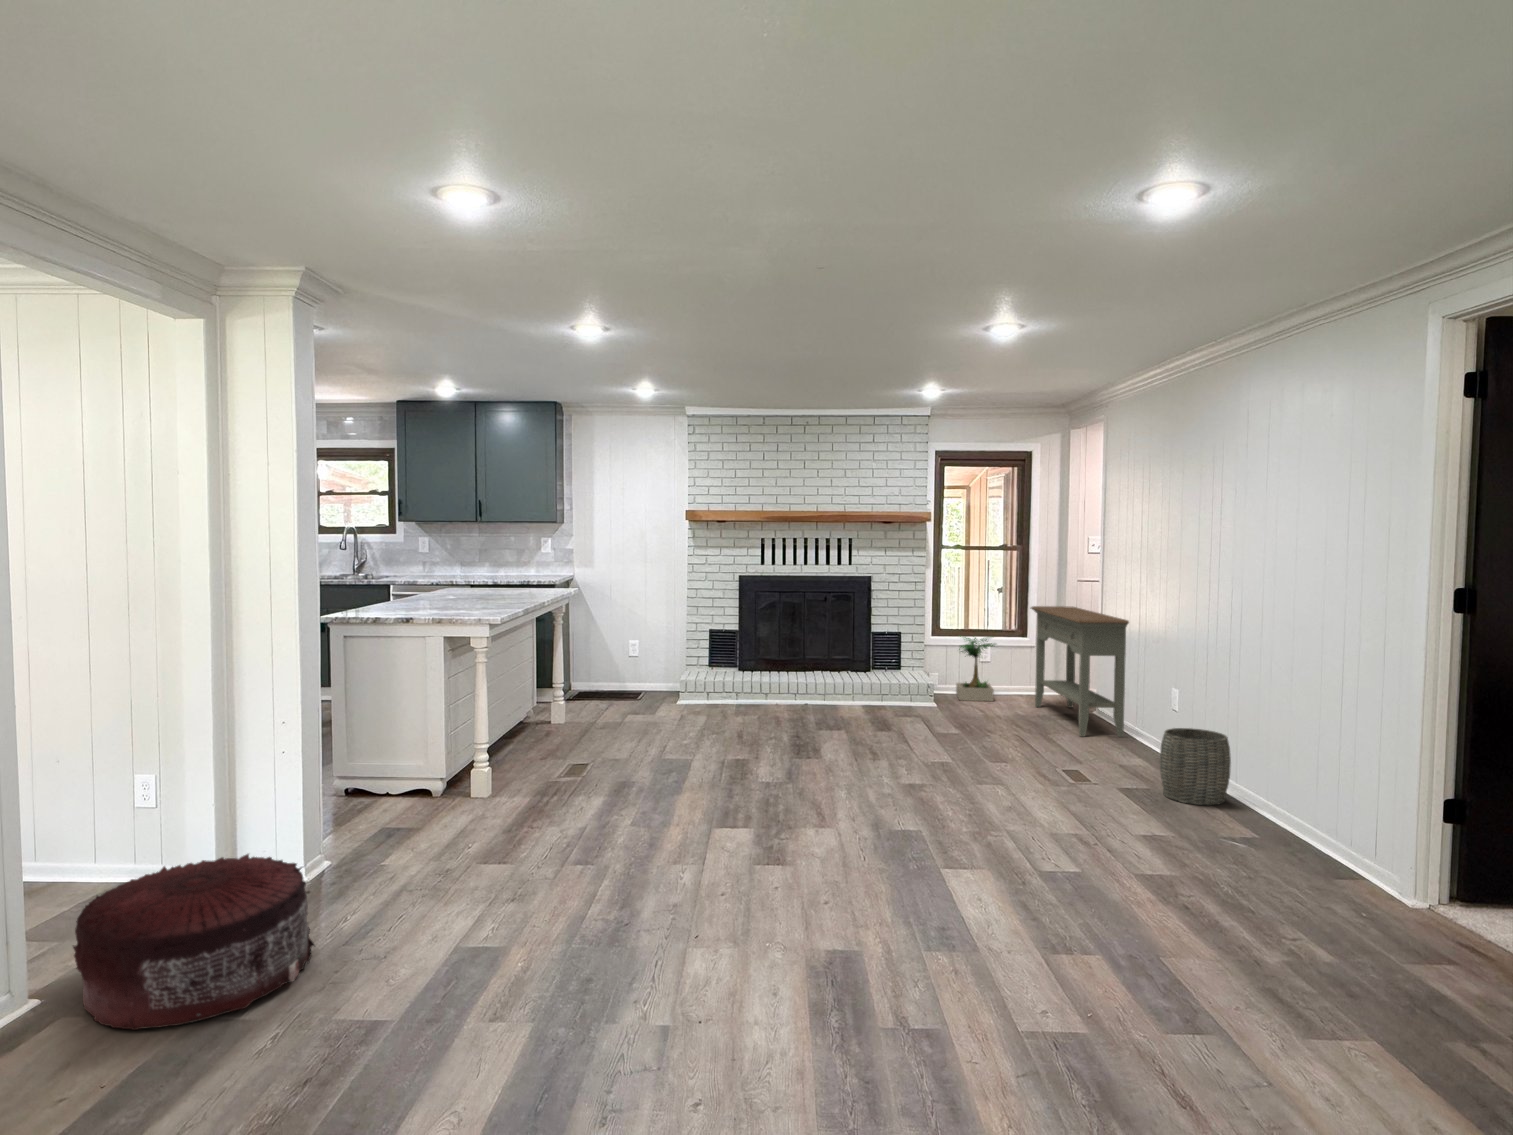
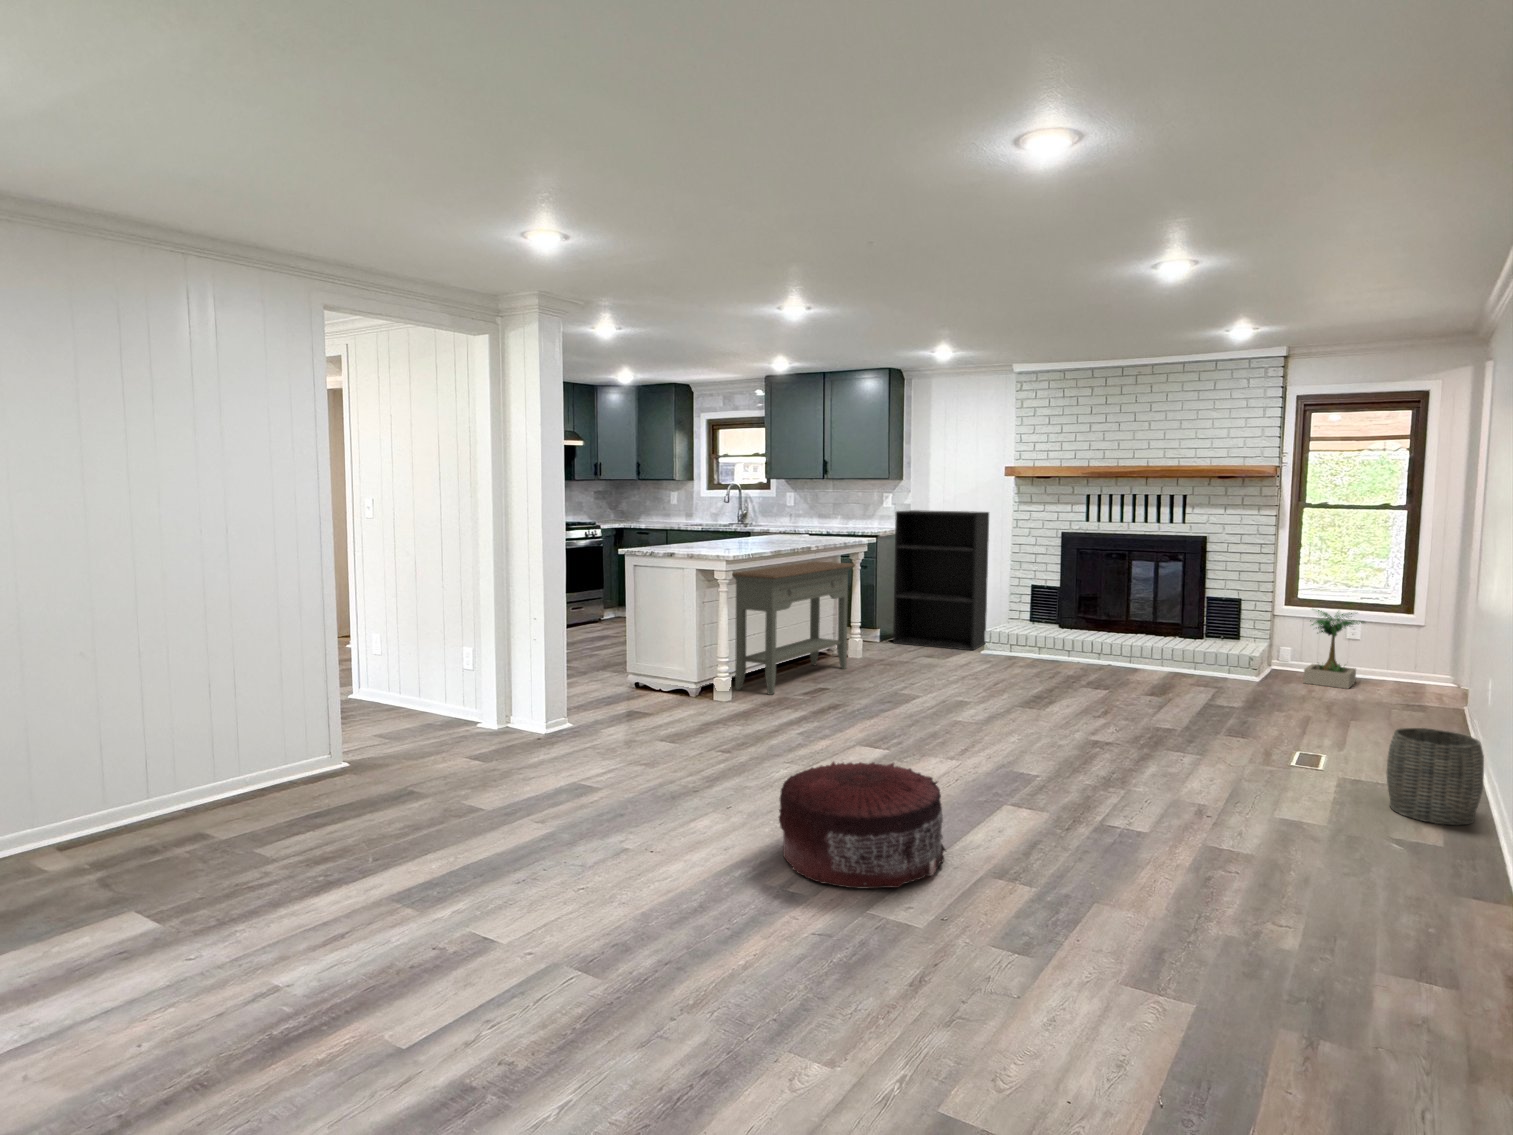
bookshelf: none [577,557,667,702] -> present [893,510,989,650]
console table: present [1031,606,1129,737] -> present [732,561,855,695]
pouf: present [73,854,315,1030] -> present [779,762,945,889]

